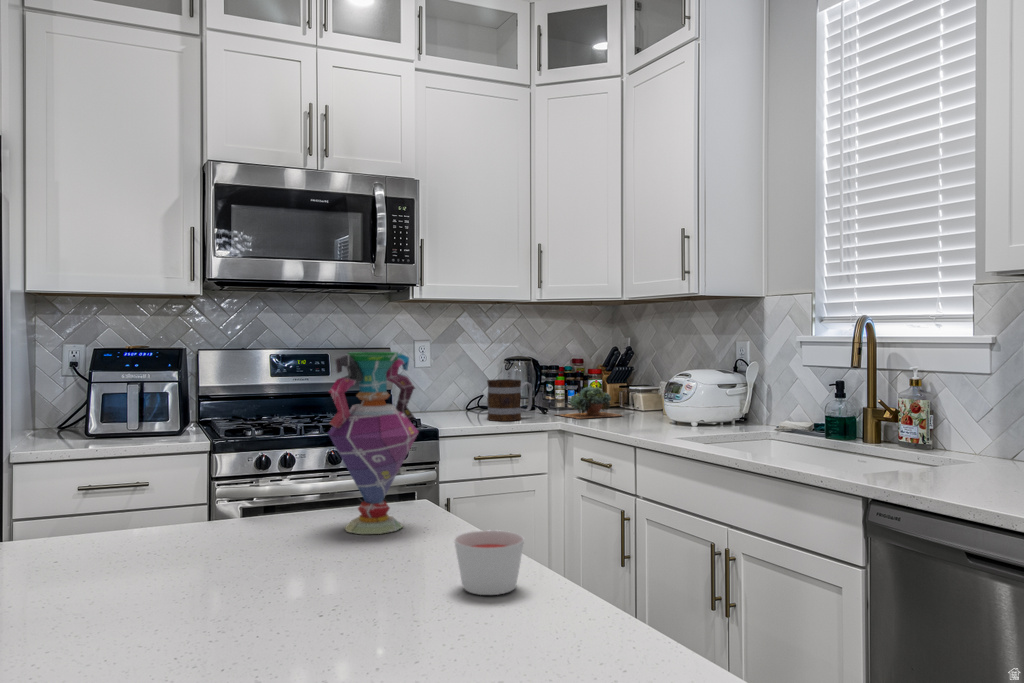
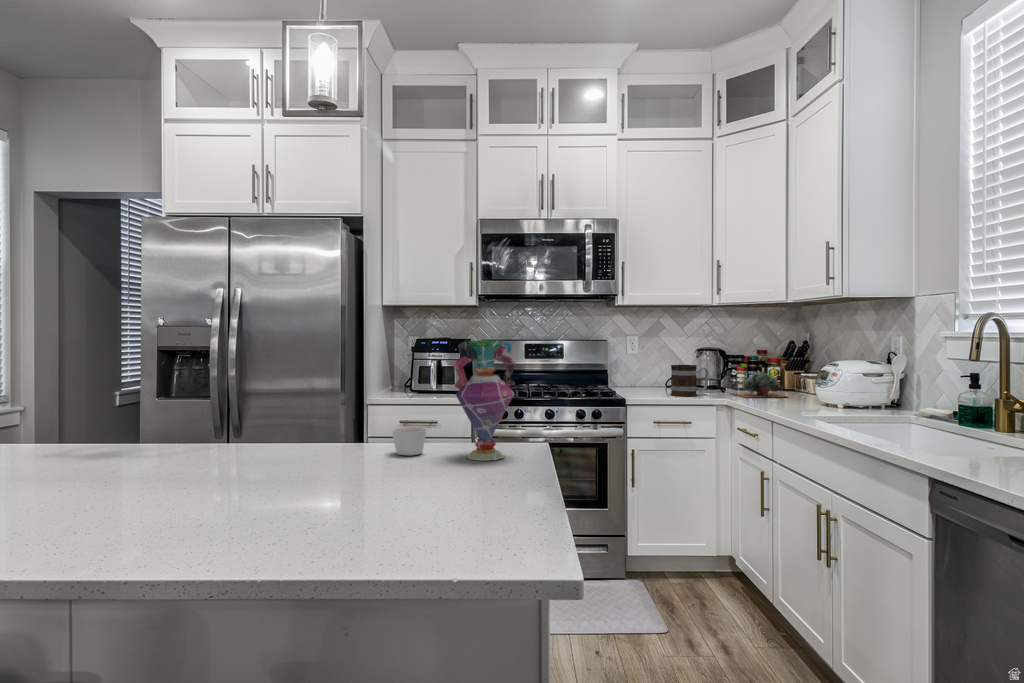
candle: present [454,530,524,595] -> present [392,427,426,456]

